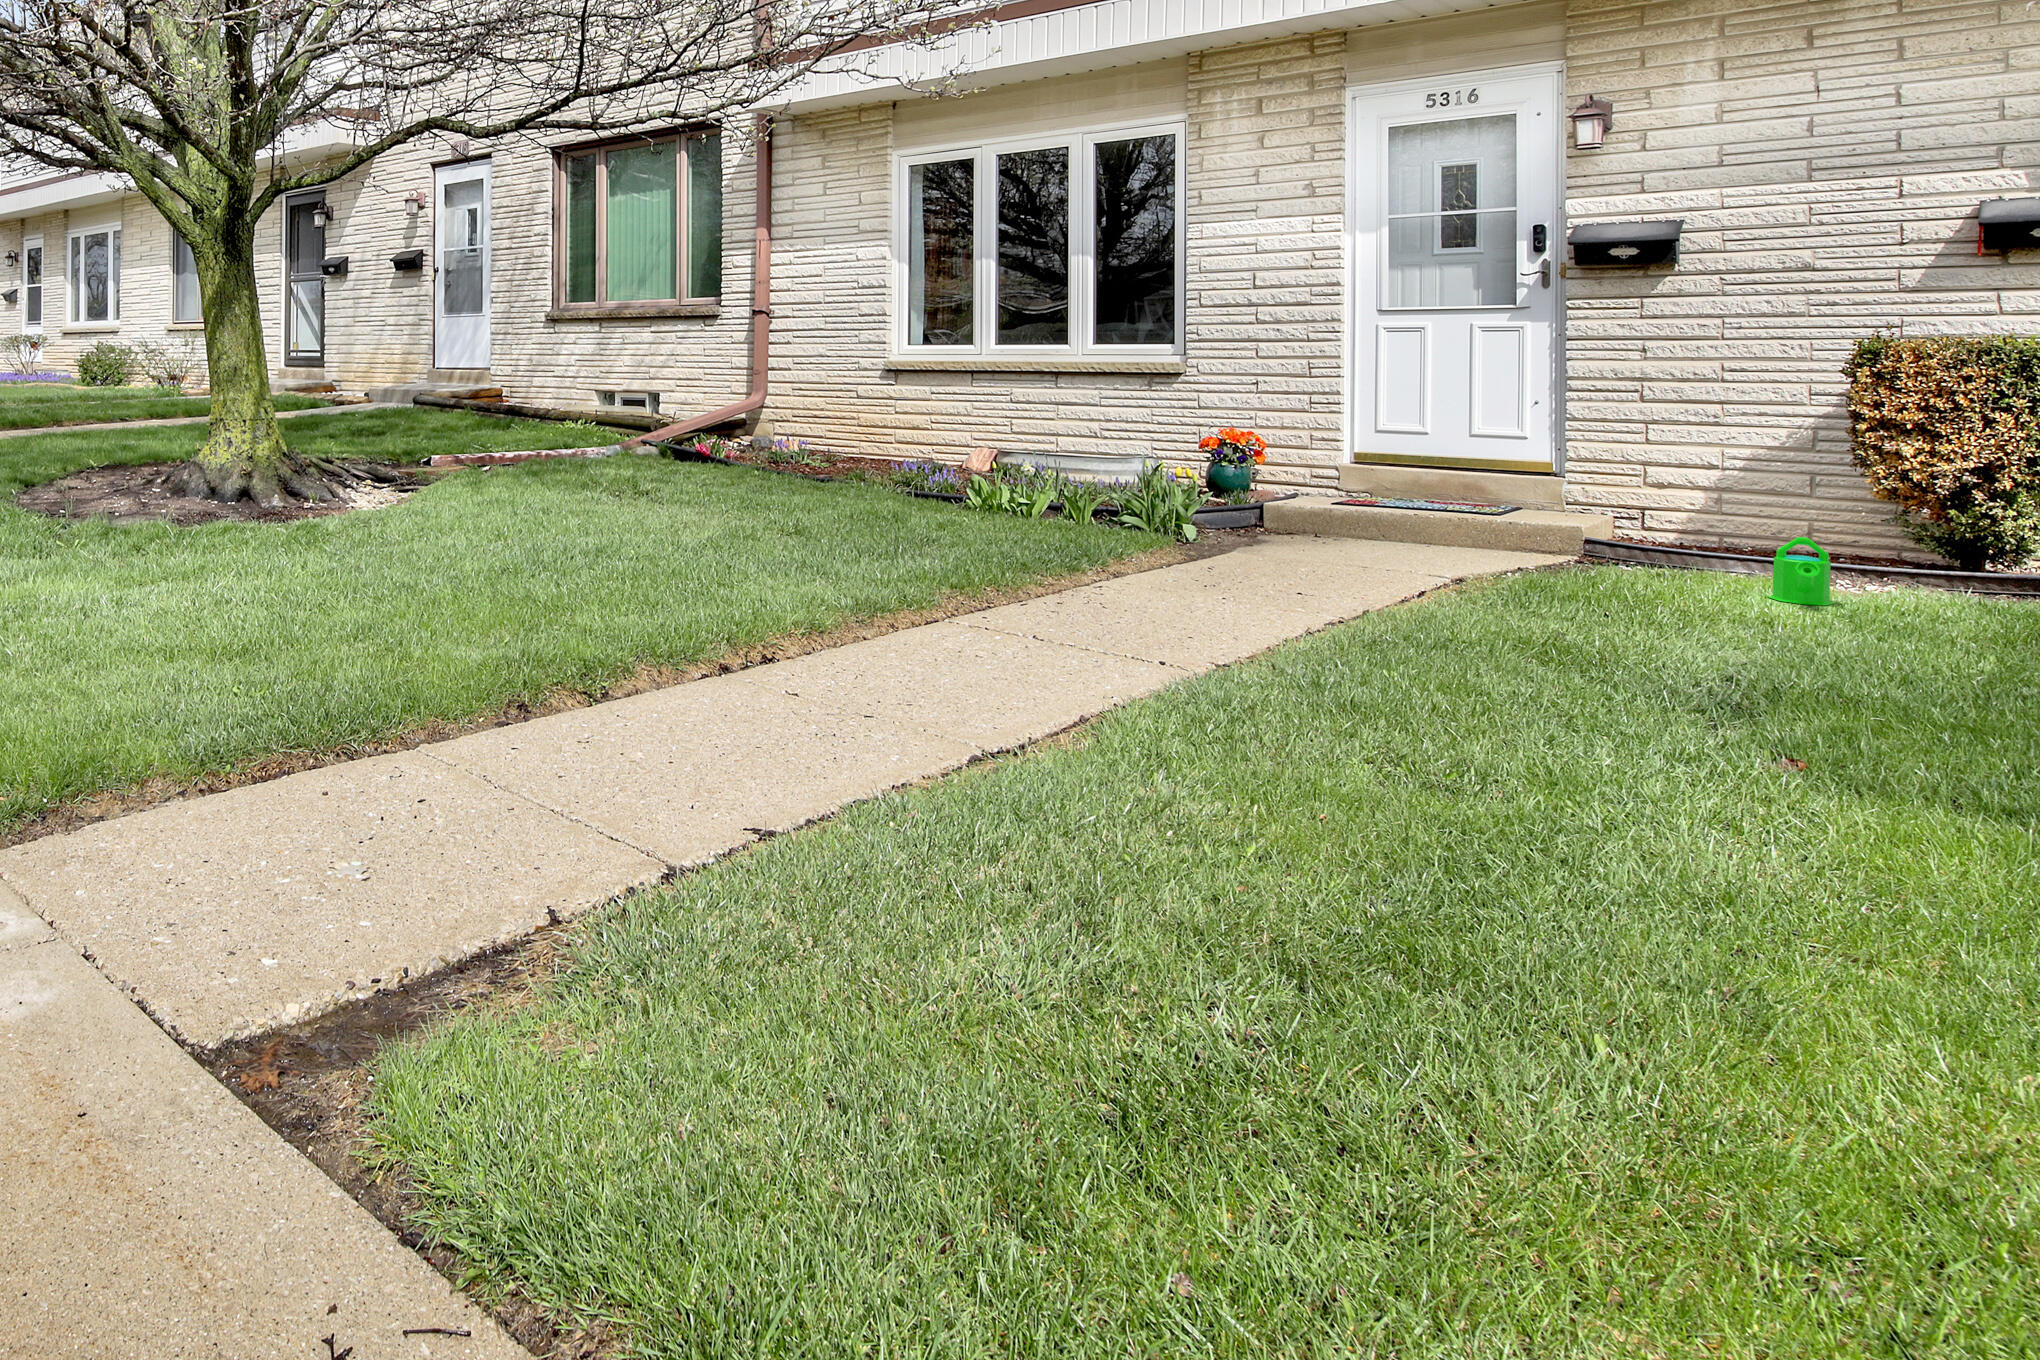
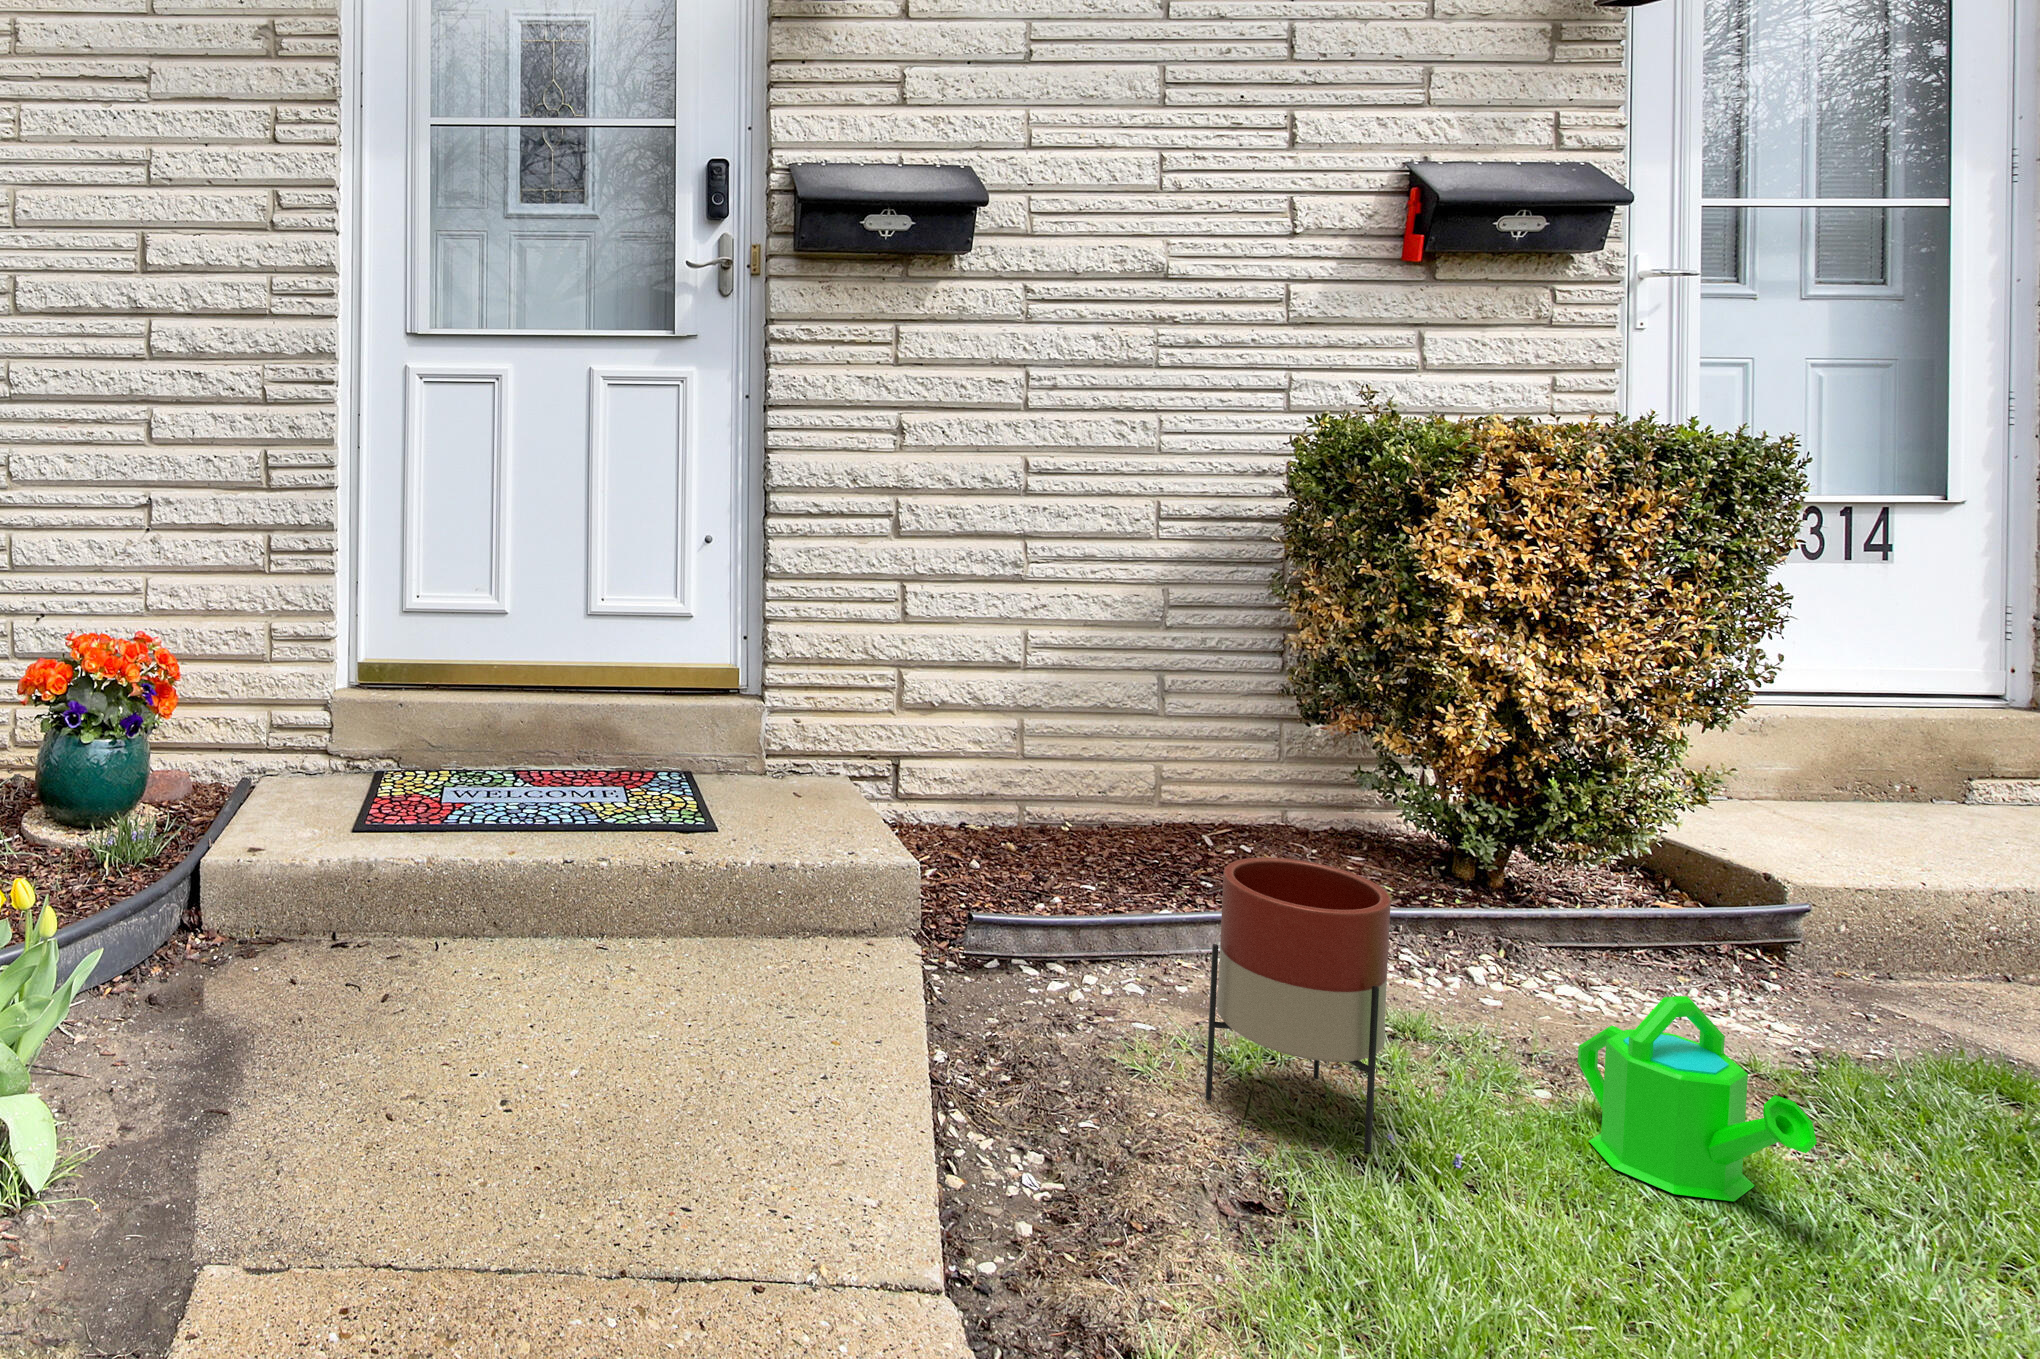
planter: none [1617,493,1692,585] -> present [1205,857,1391,1152]

